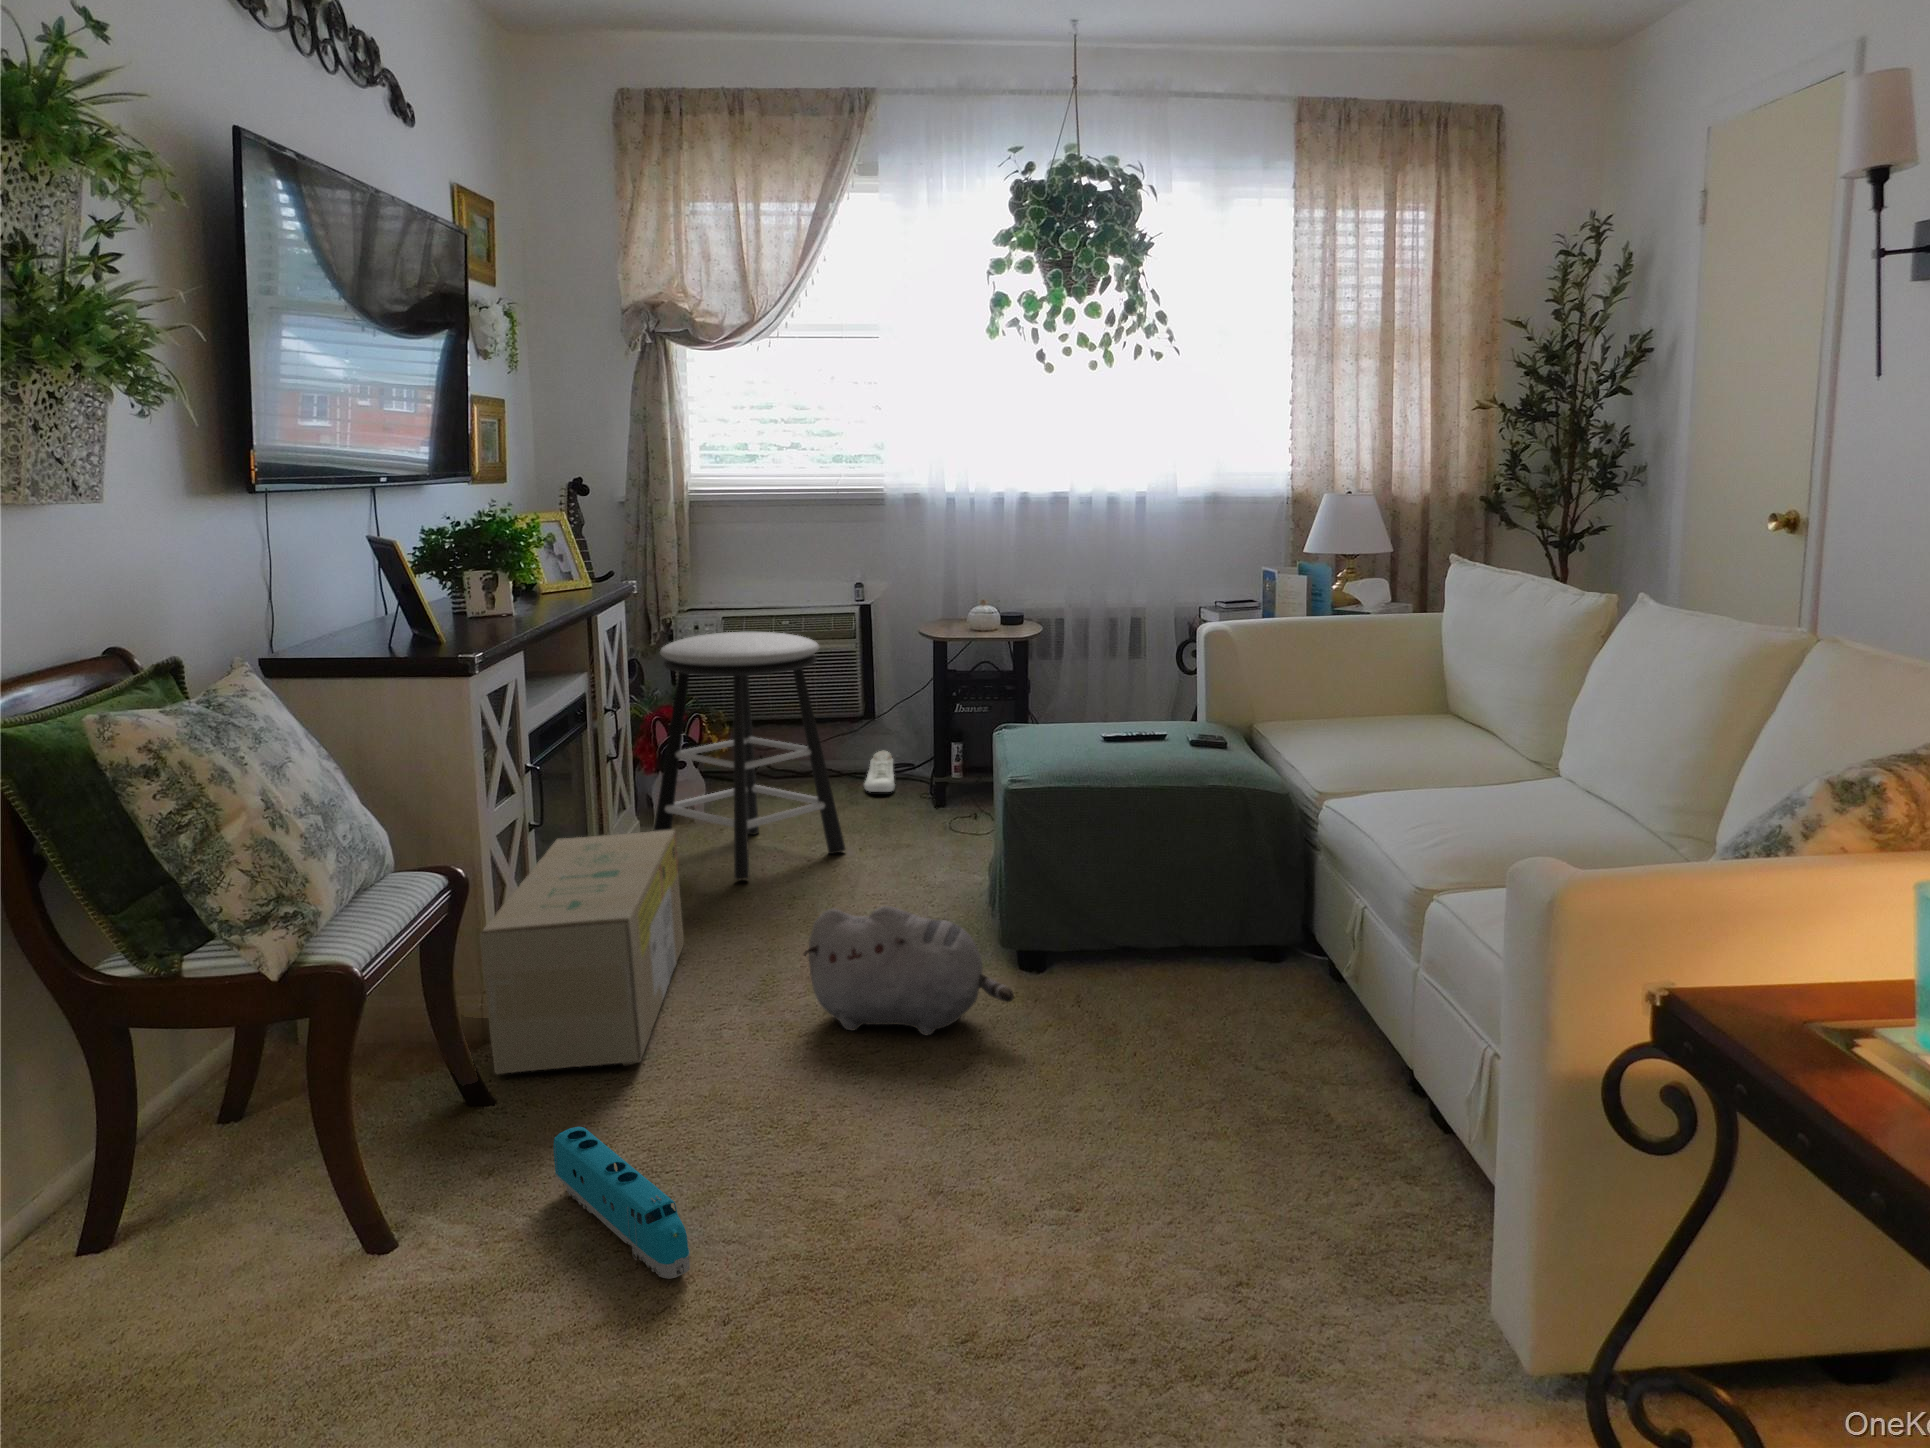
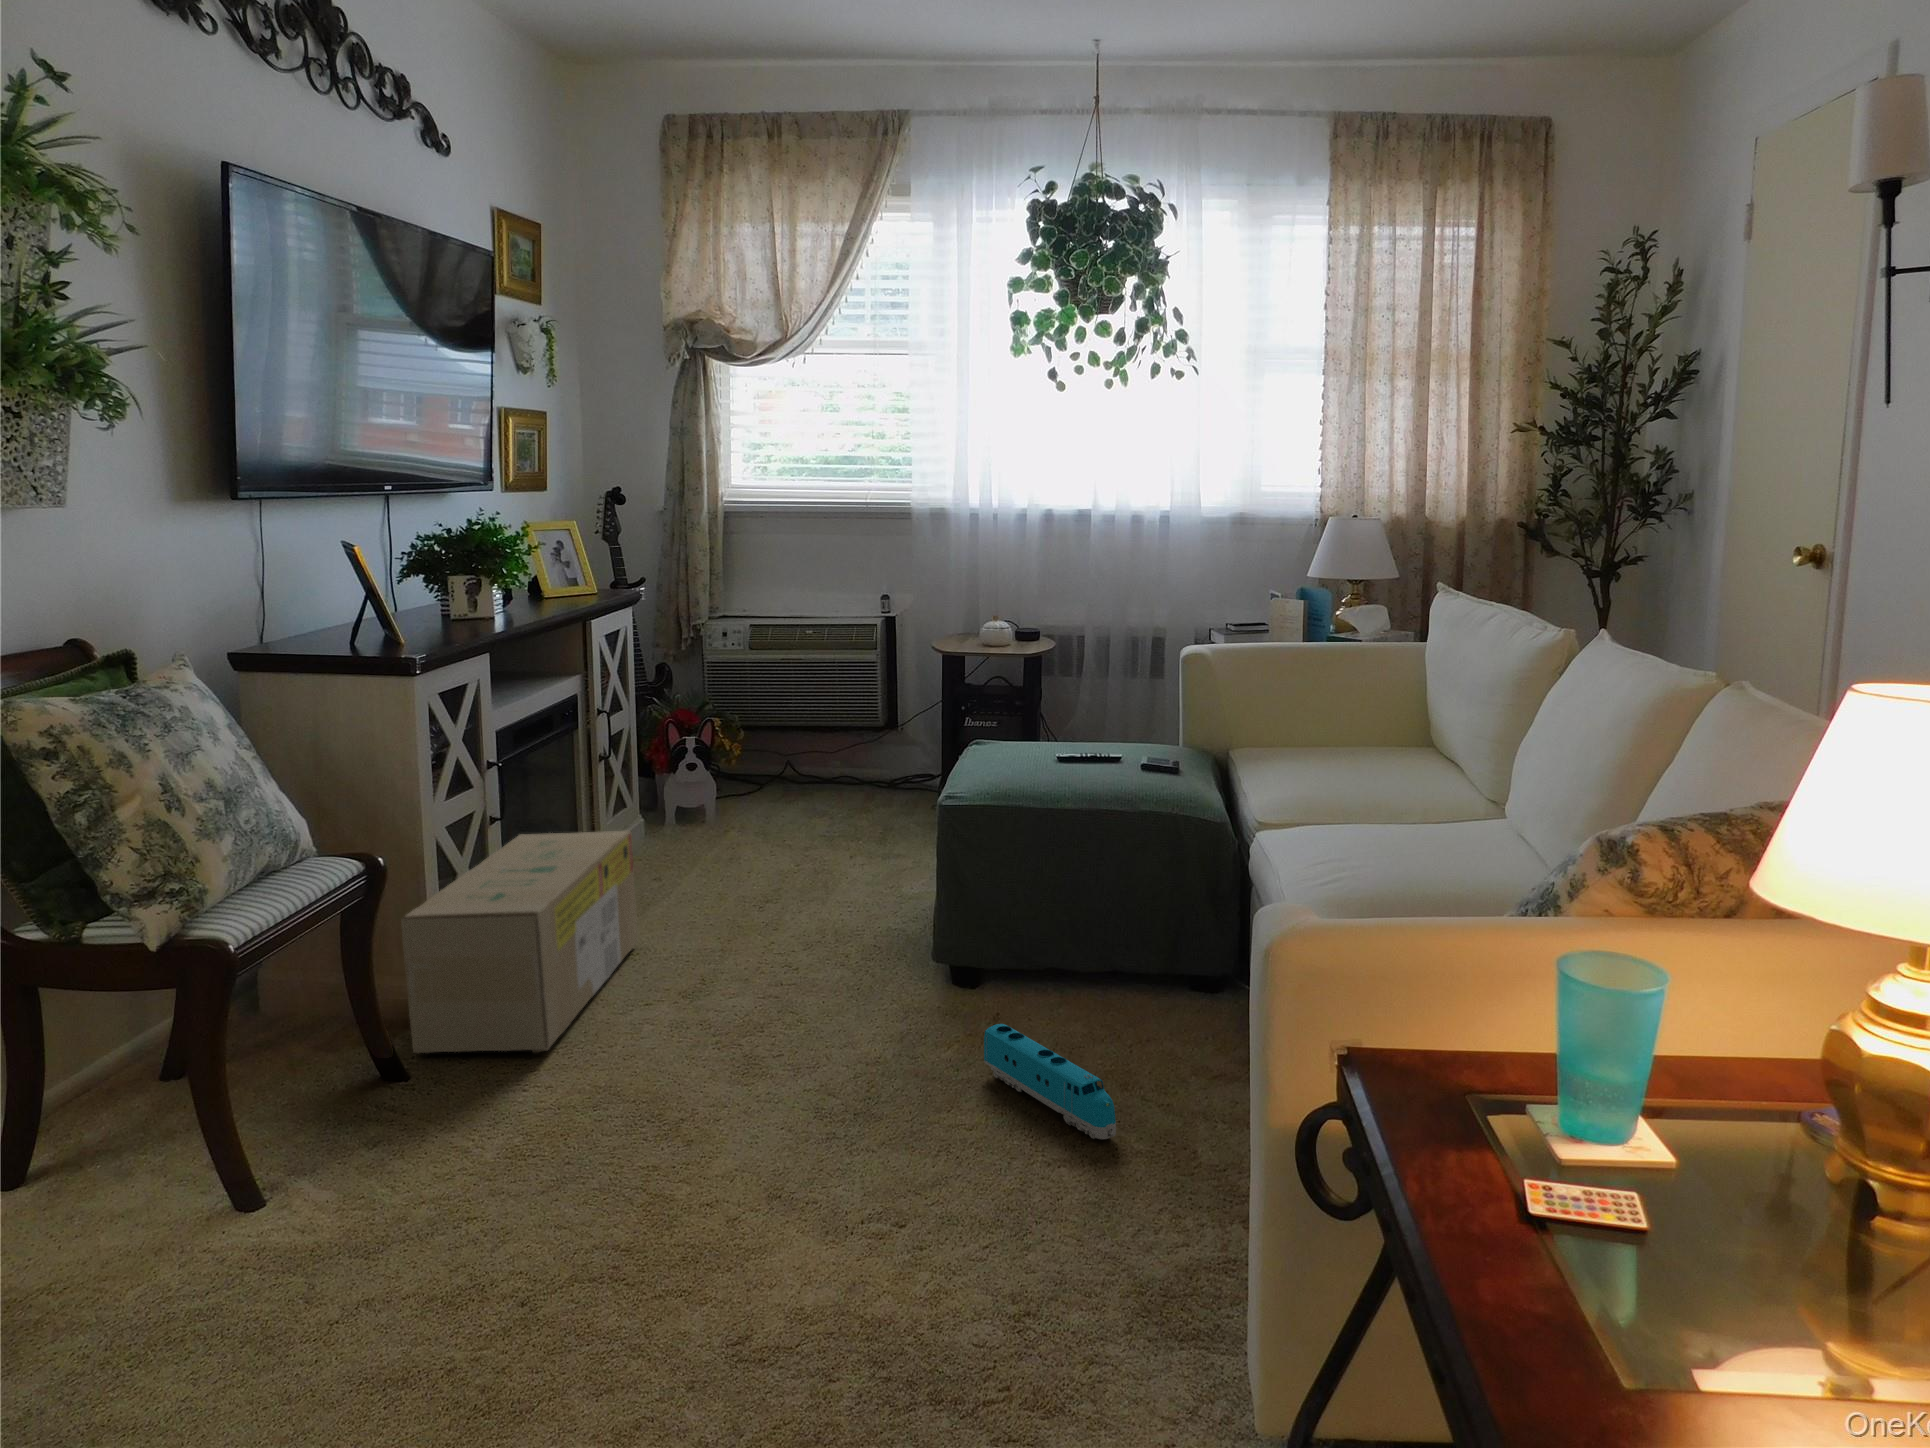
stool: present [653,632,845,880] -> none [643,642,831,883]
shoe: present [864,751,895,792] -> none [877,763,909,804]
plush toy: present [804,906,1014,1035] -> none [715,913,911,1043]
toy train: present [553,1127,690,1279] -> present [984,1024,1116,1139]

